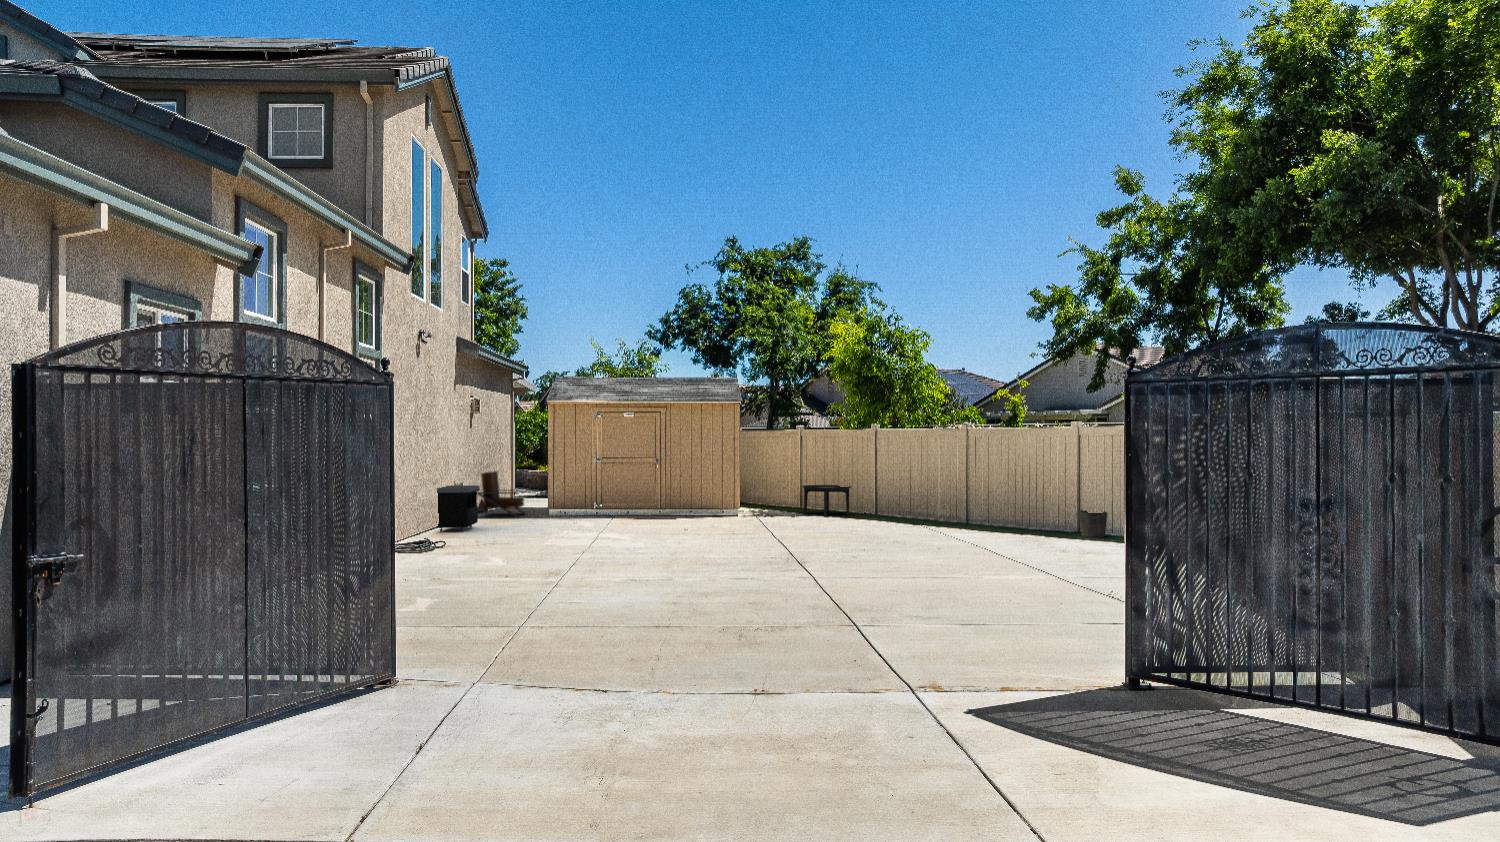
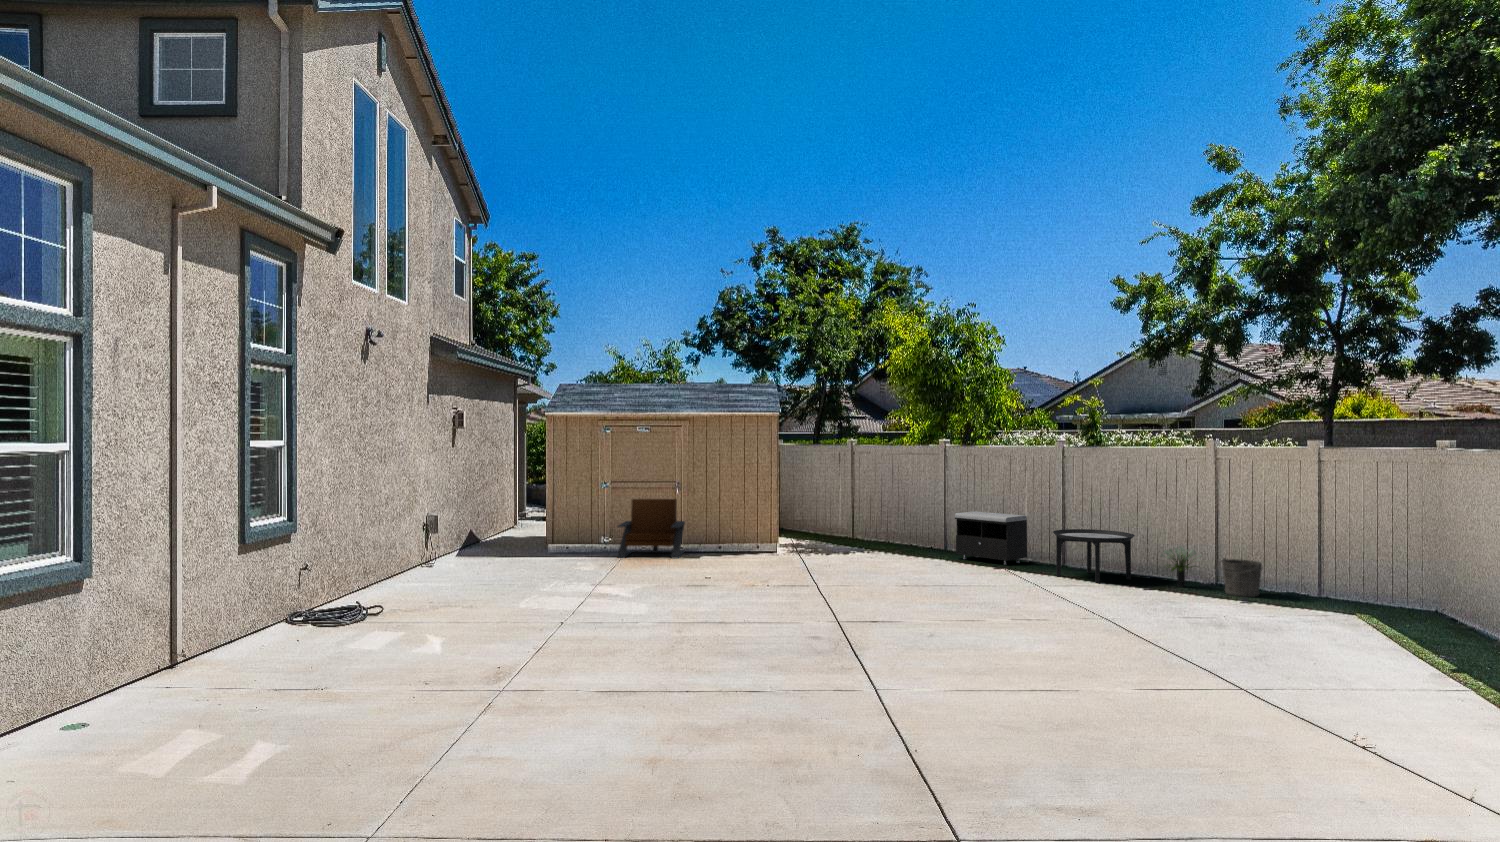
lounge chair: present [477,471,526,519] -> present [617,499,685,559]
storage bench: present [437,485,480,532] -> present [955,511,1027,565]
round table: present [802,485,851,517] -> present [1053,529,1135,584]
potted plant: none [1036,502,1067,533] -> present [1161,546,1200,587]

